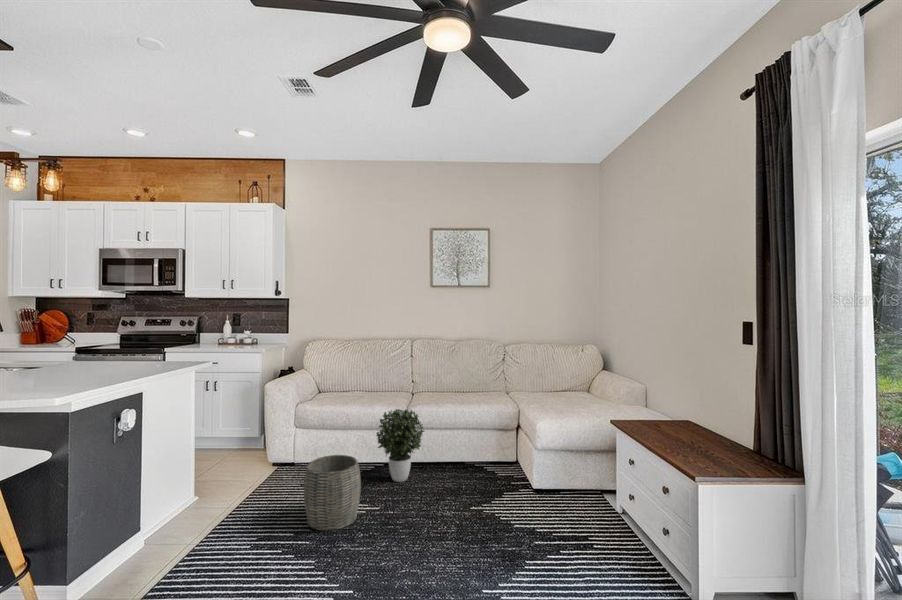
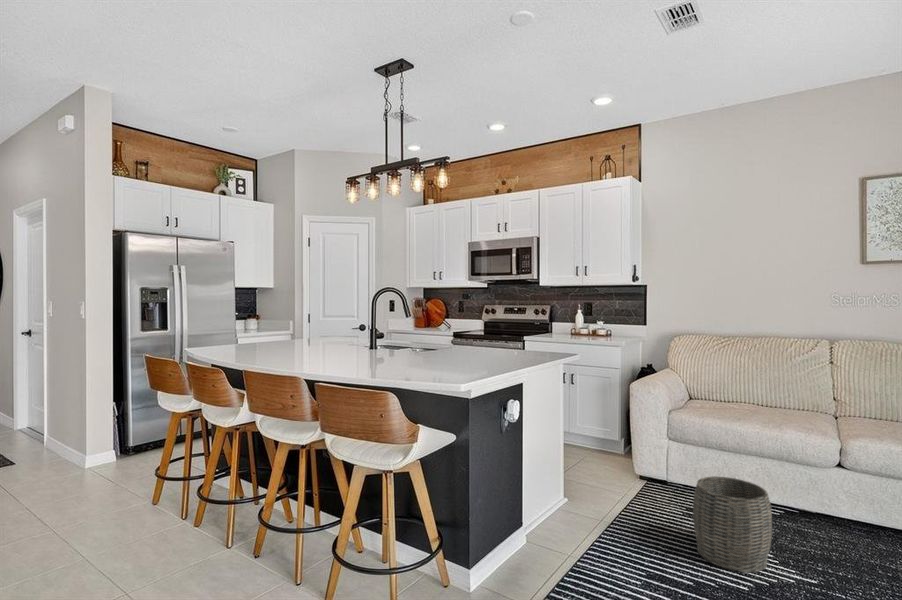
potted plant: present [376,409,425,482] -> none [785,433,869,538]

